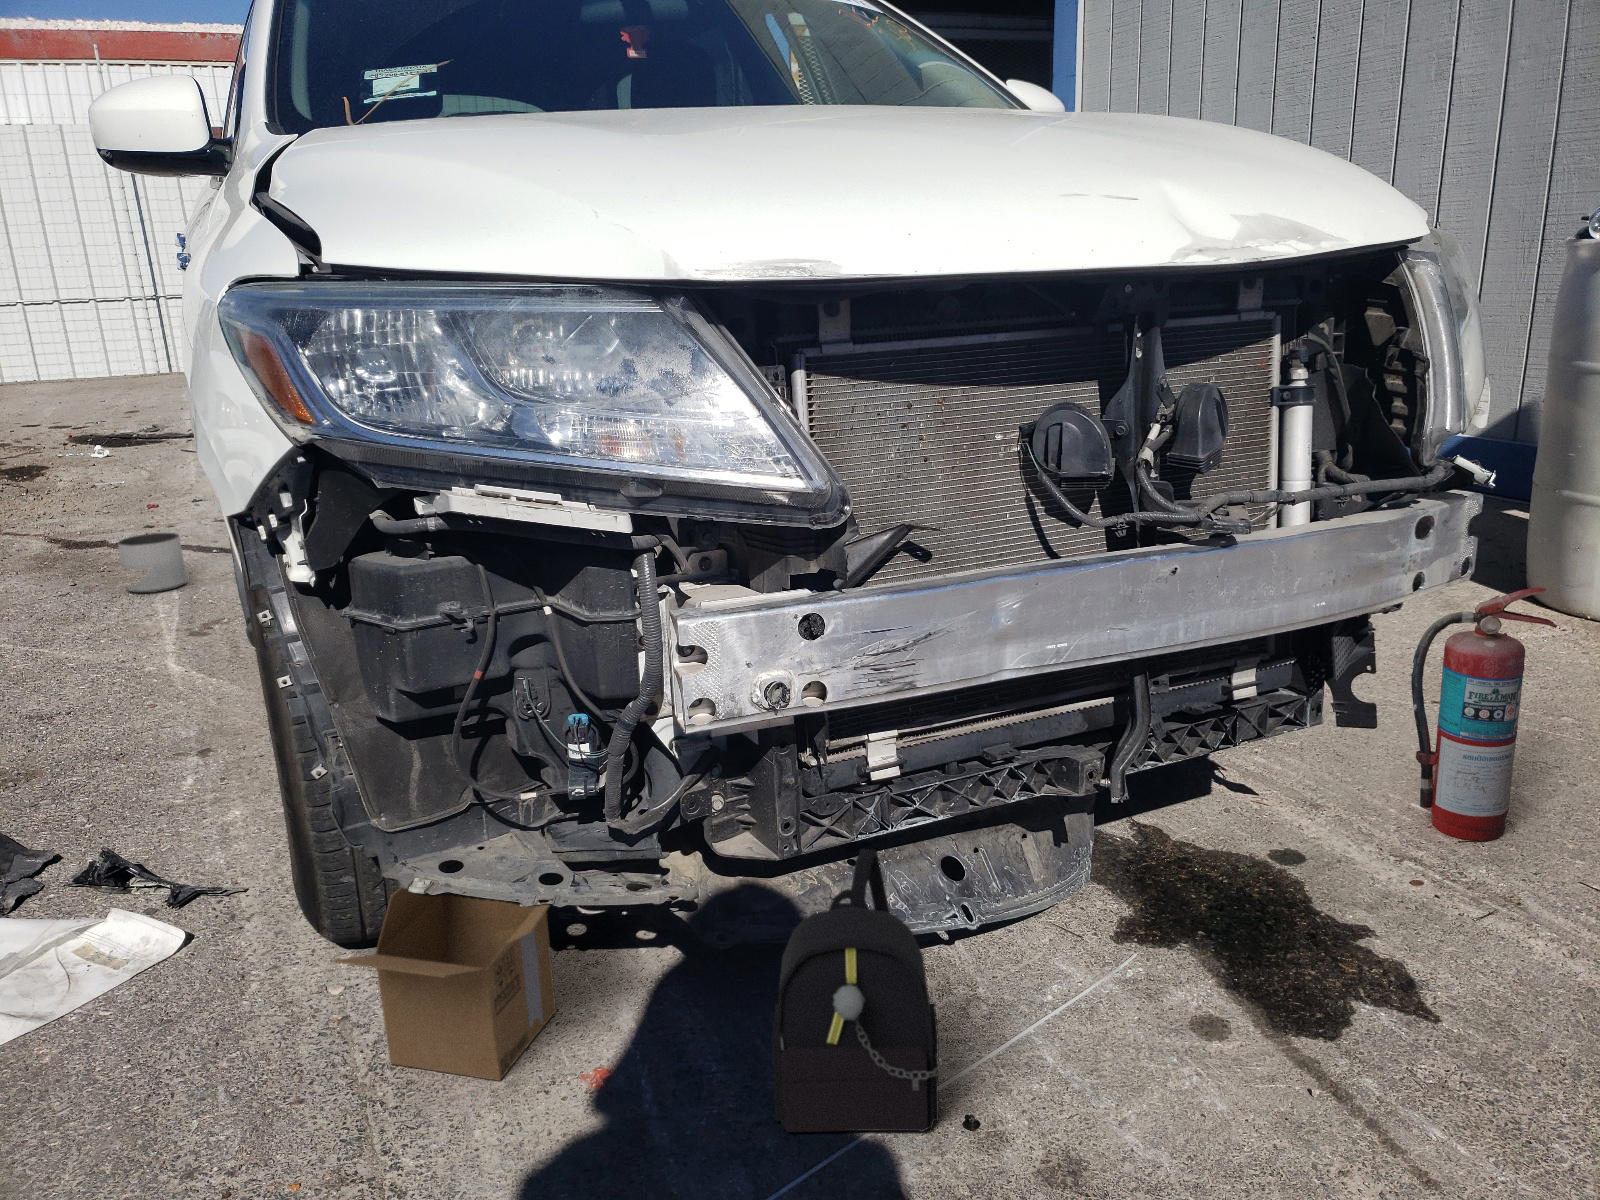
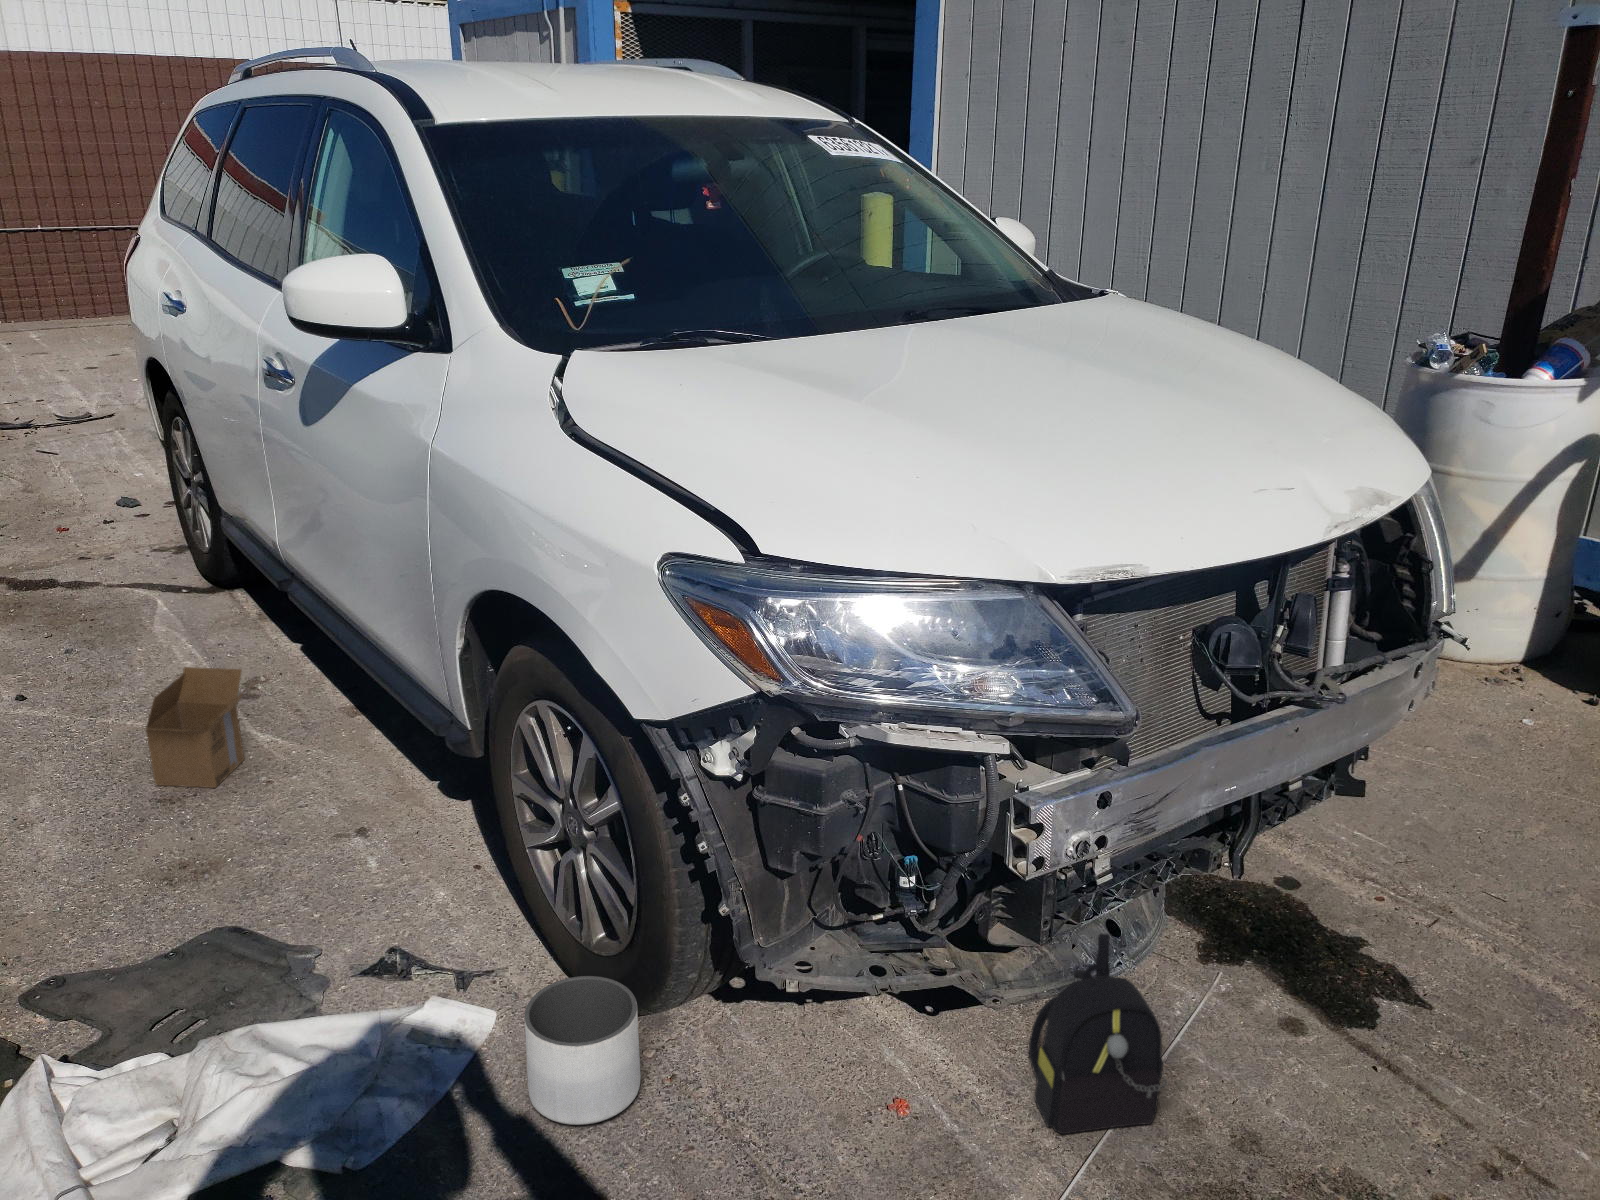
planter: present [118,533,187,593] -> present [524,976,640,1125]
fire extinguisher: present [1411,588,1557,842] -> none [1364,682,1468,860]
cardboard box: present [331,887,556,1081] -> present [145,667,249,788]

